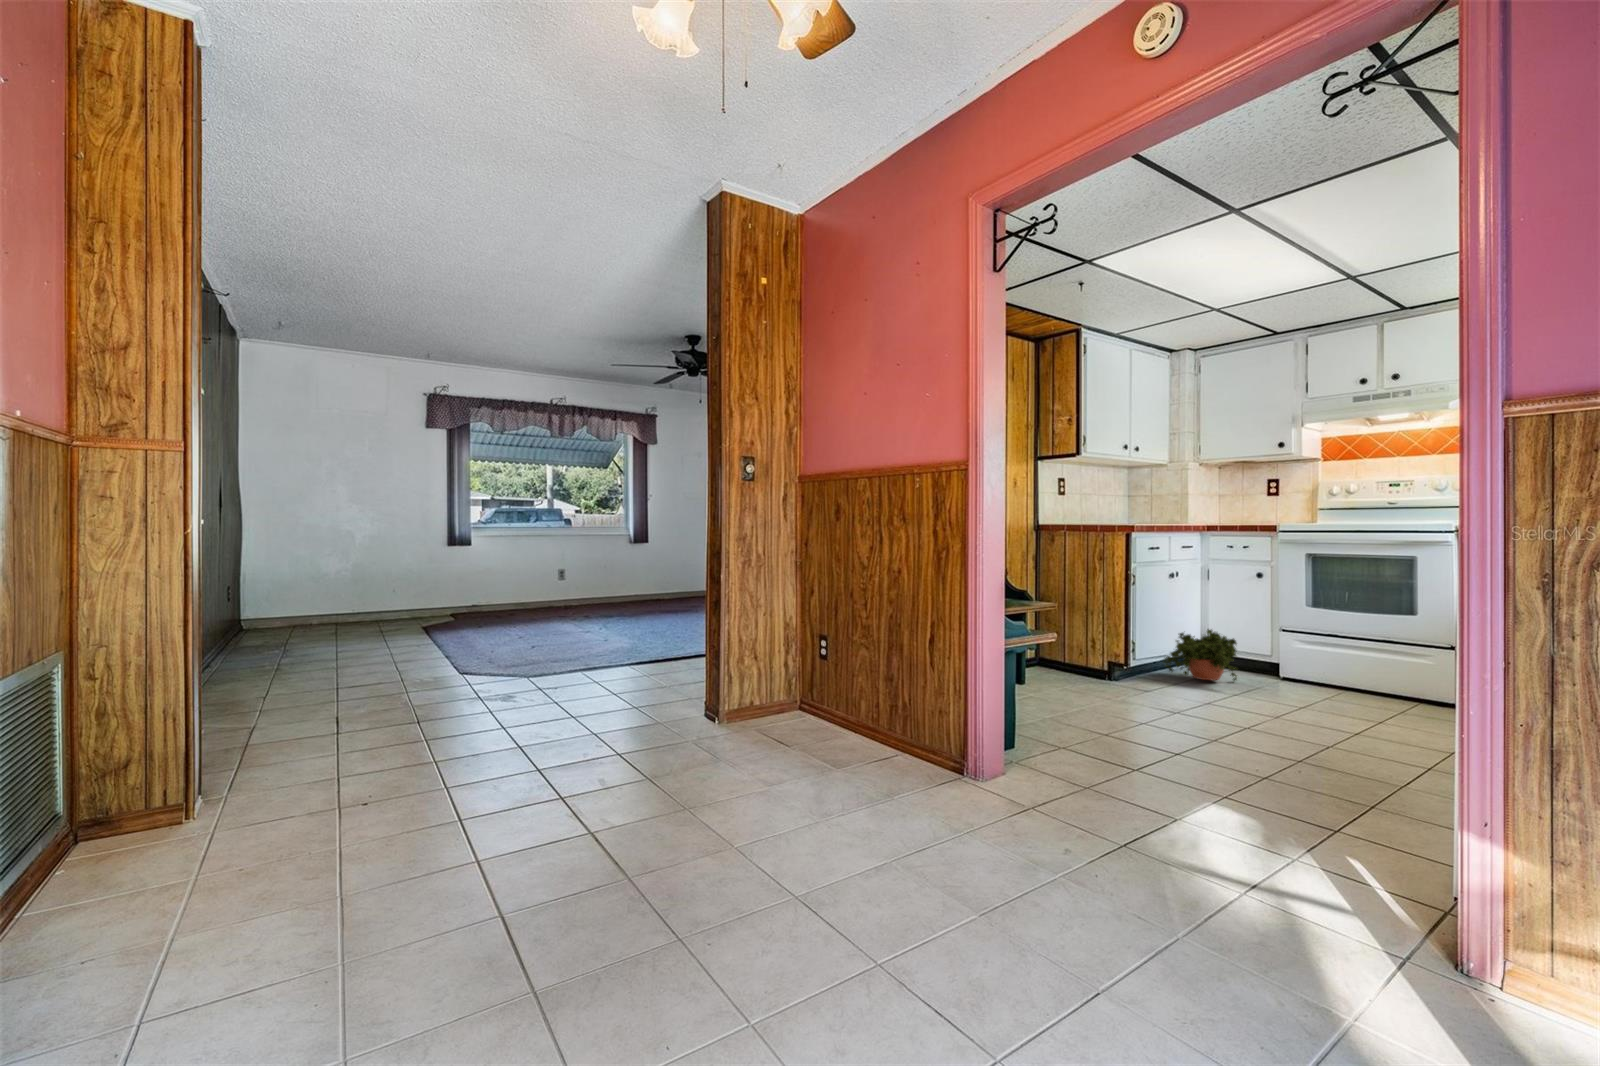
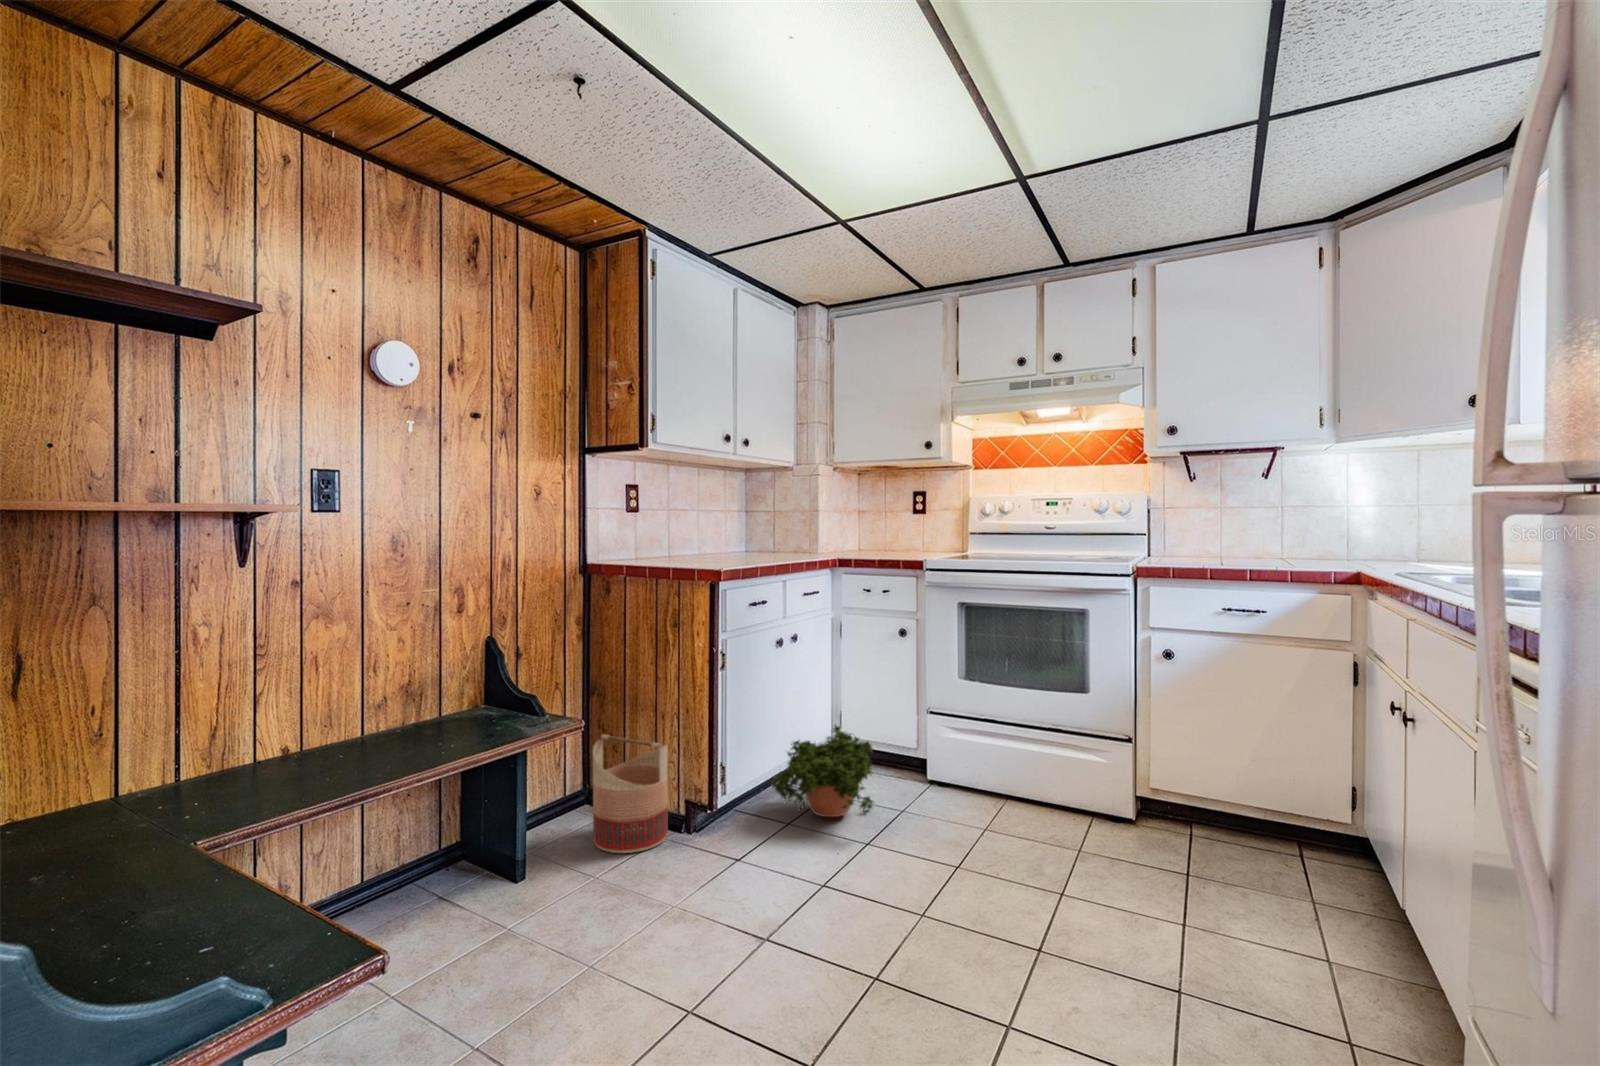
basket: none [1056,618,1100,680] -> present [593,735,668,853]

